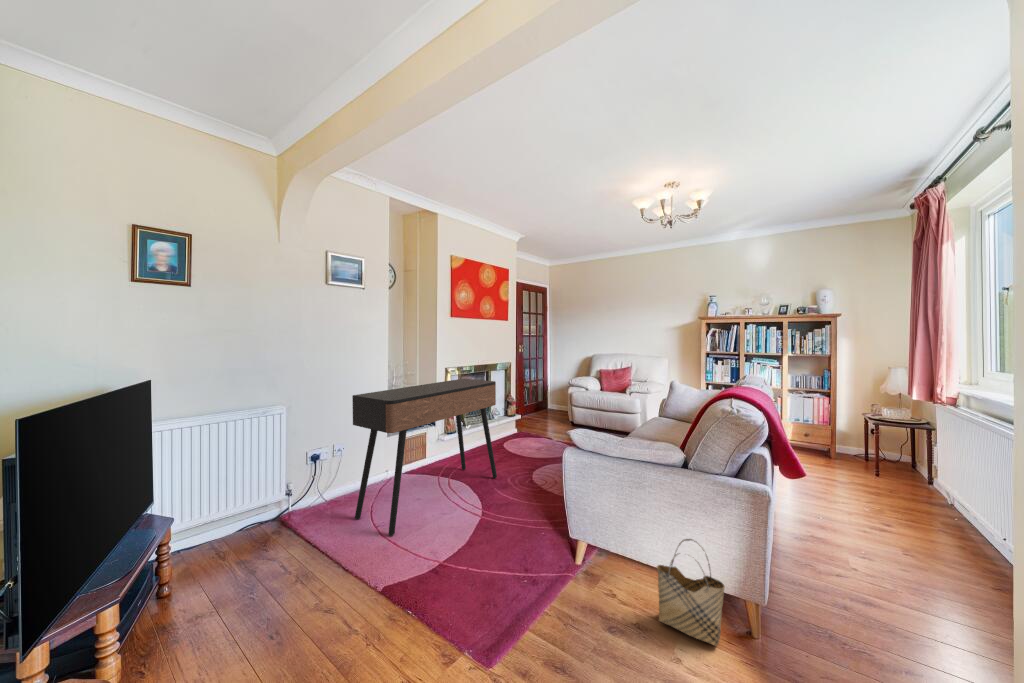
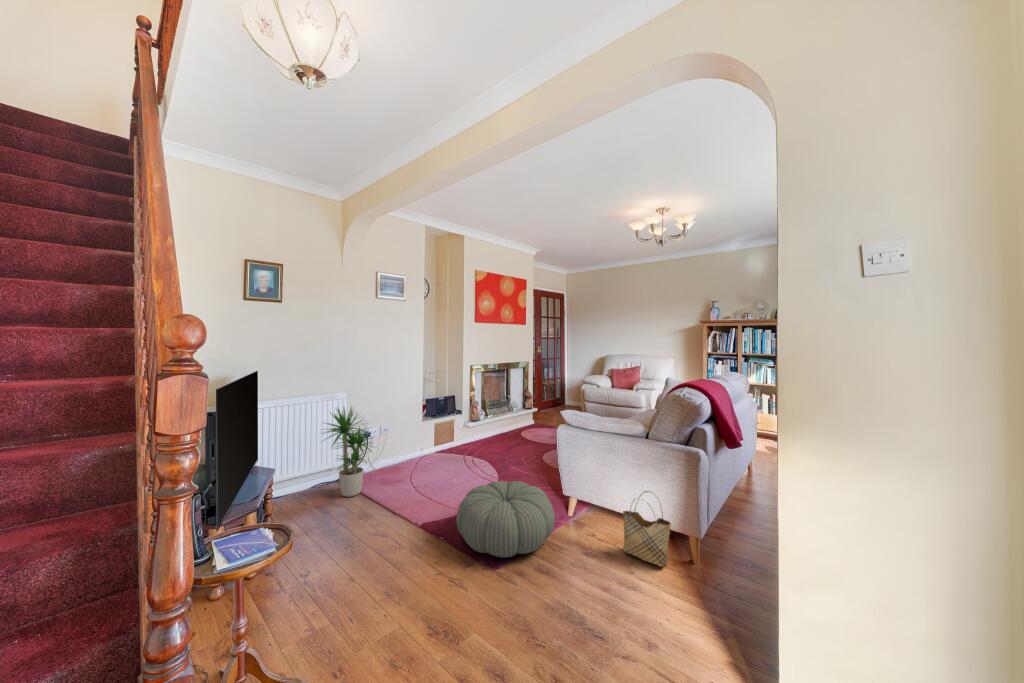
console table: present [352,379,497,536] -> none [397,374,513,493]
potted plant: none [241,422,330,546] -> present [323,407,371,497]
pouf: none [433,522,566,644] -> present [456,481,555,558]

